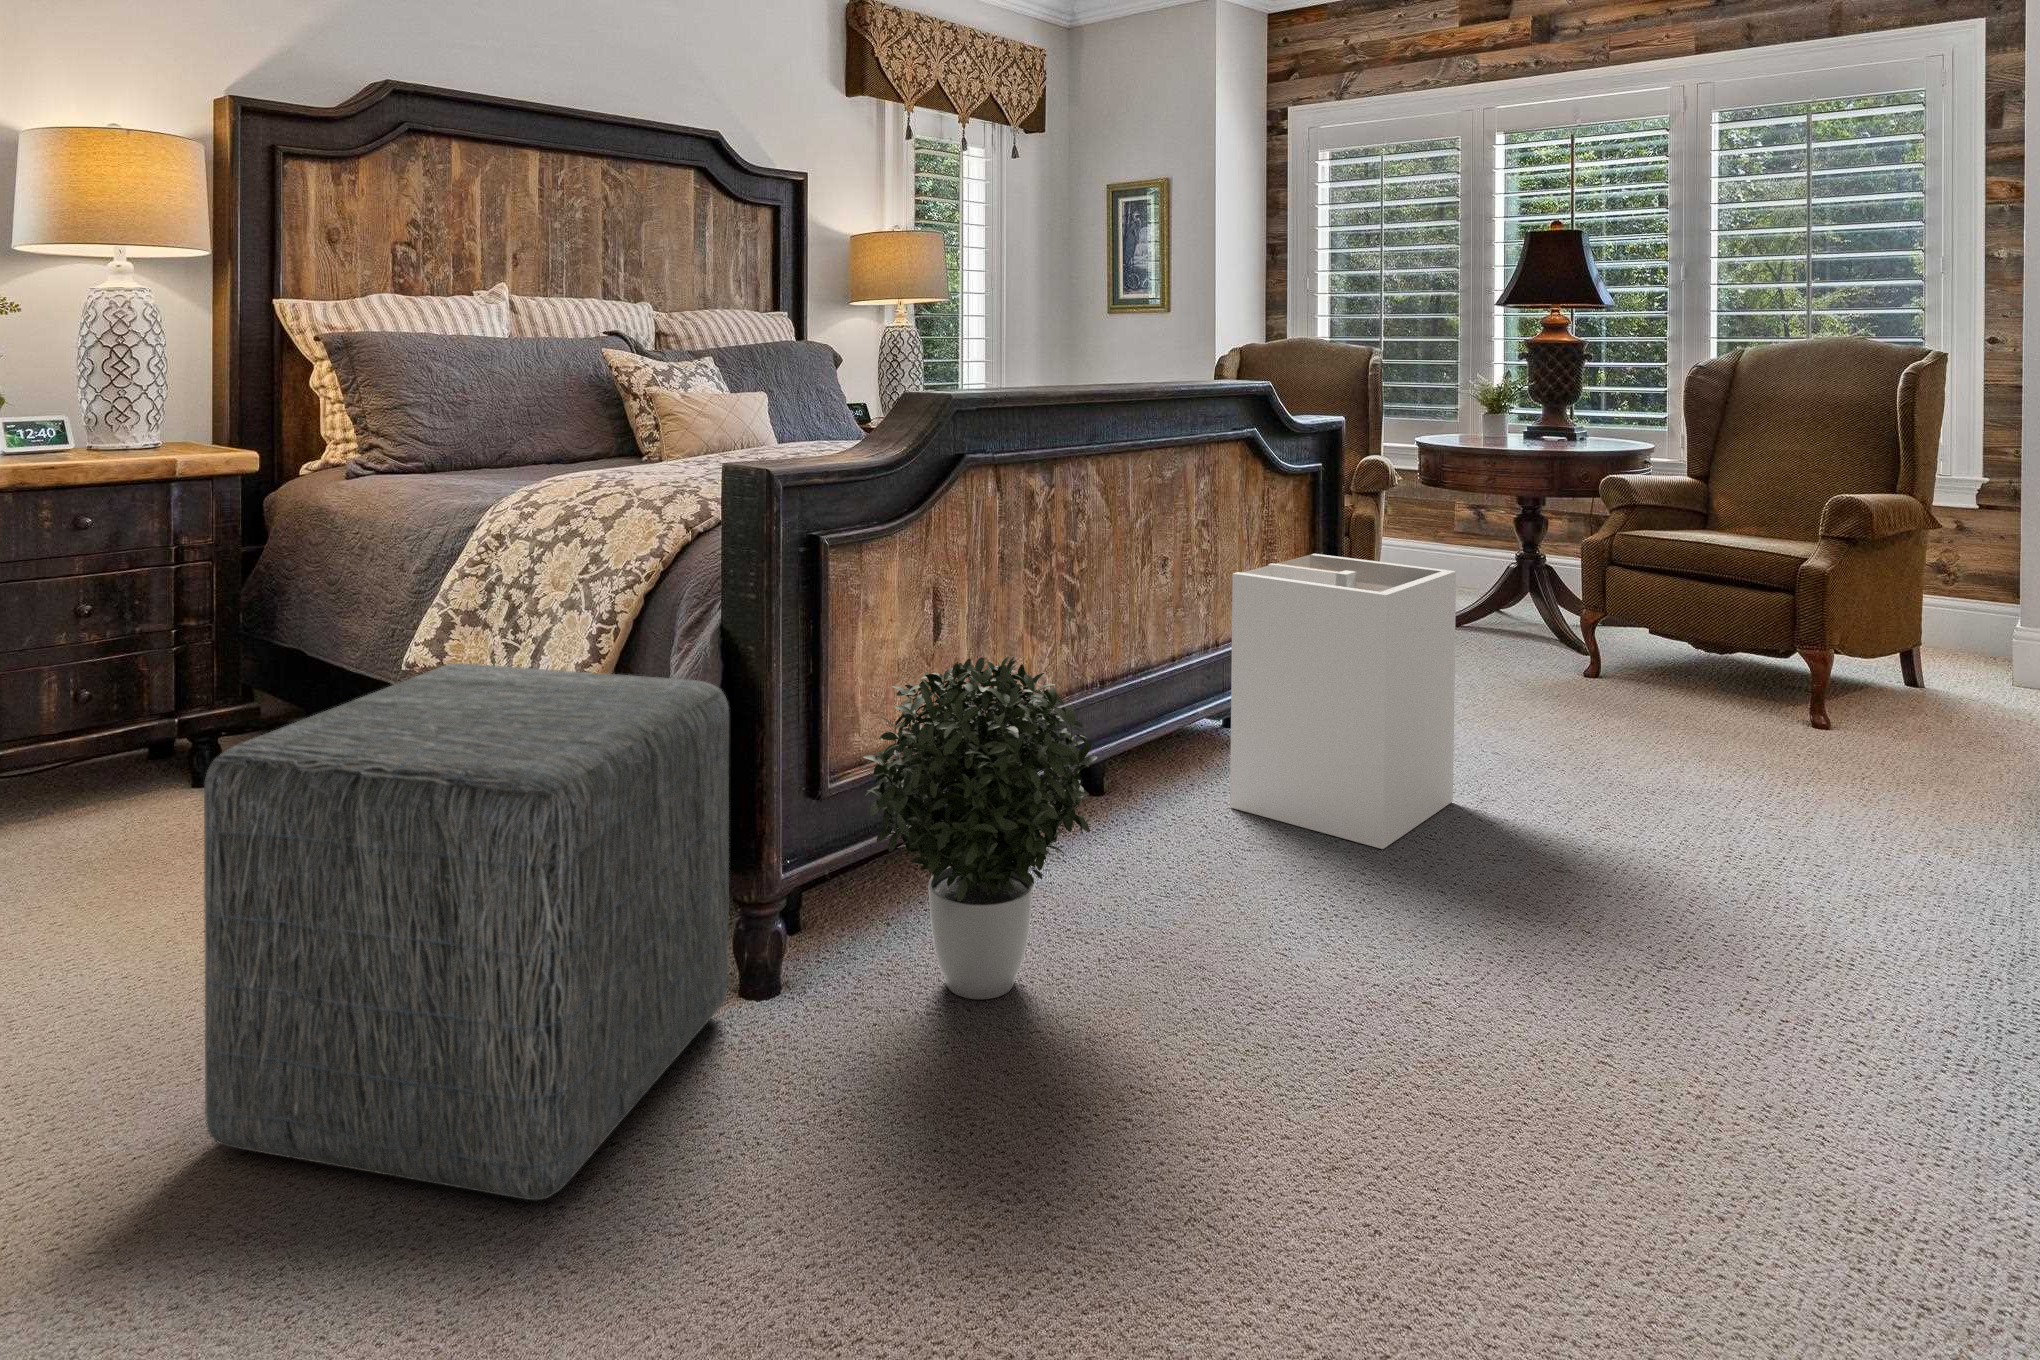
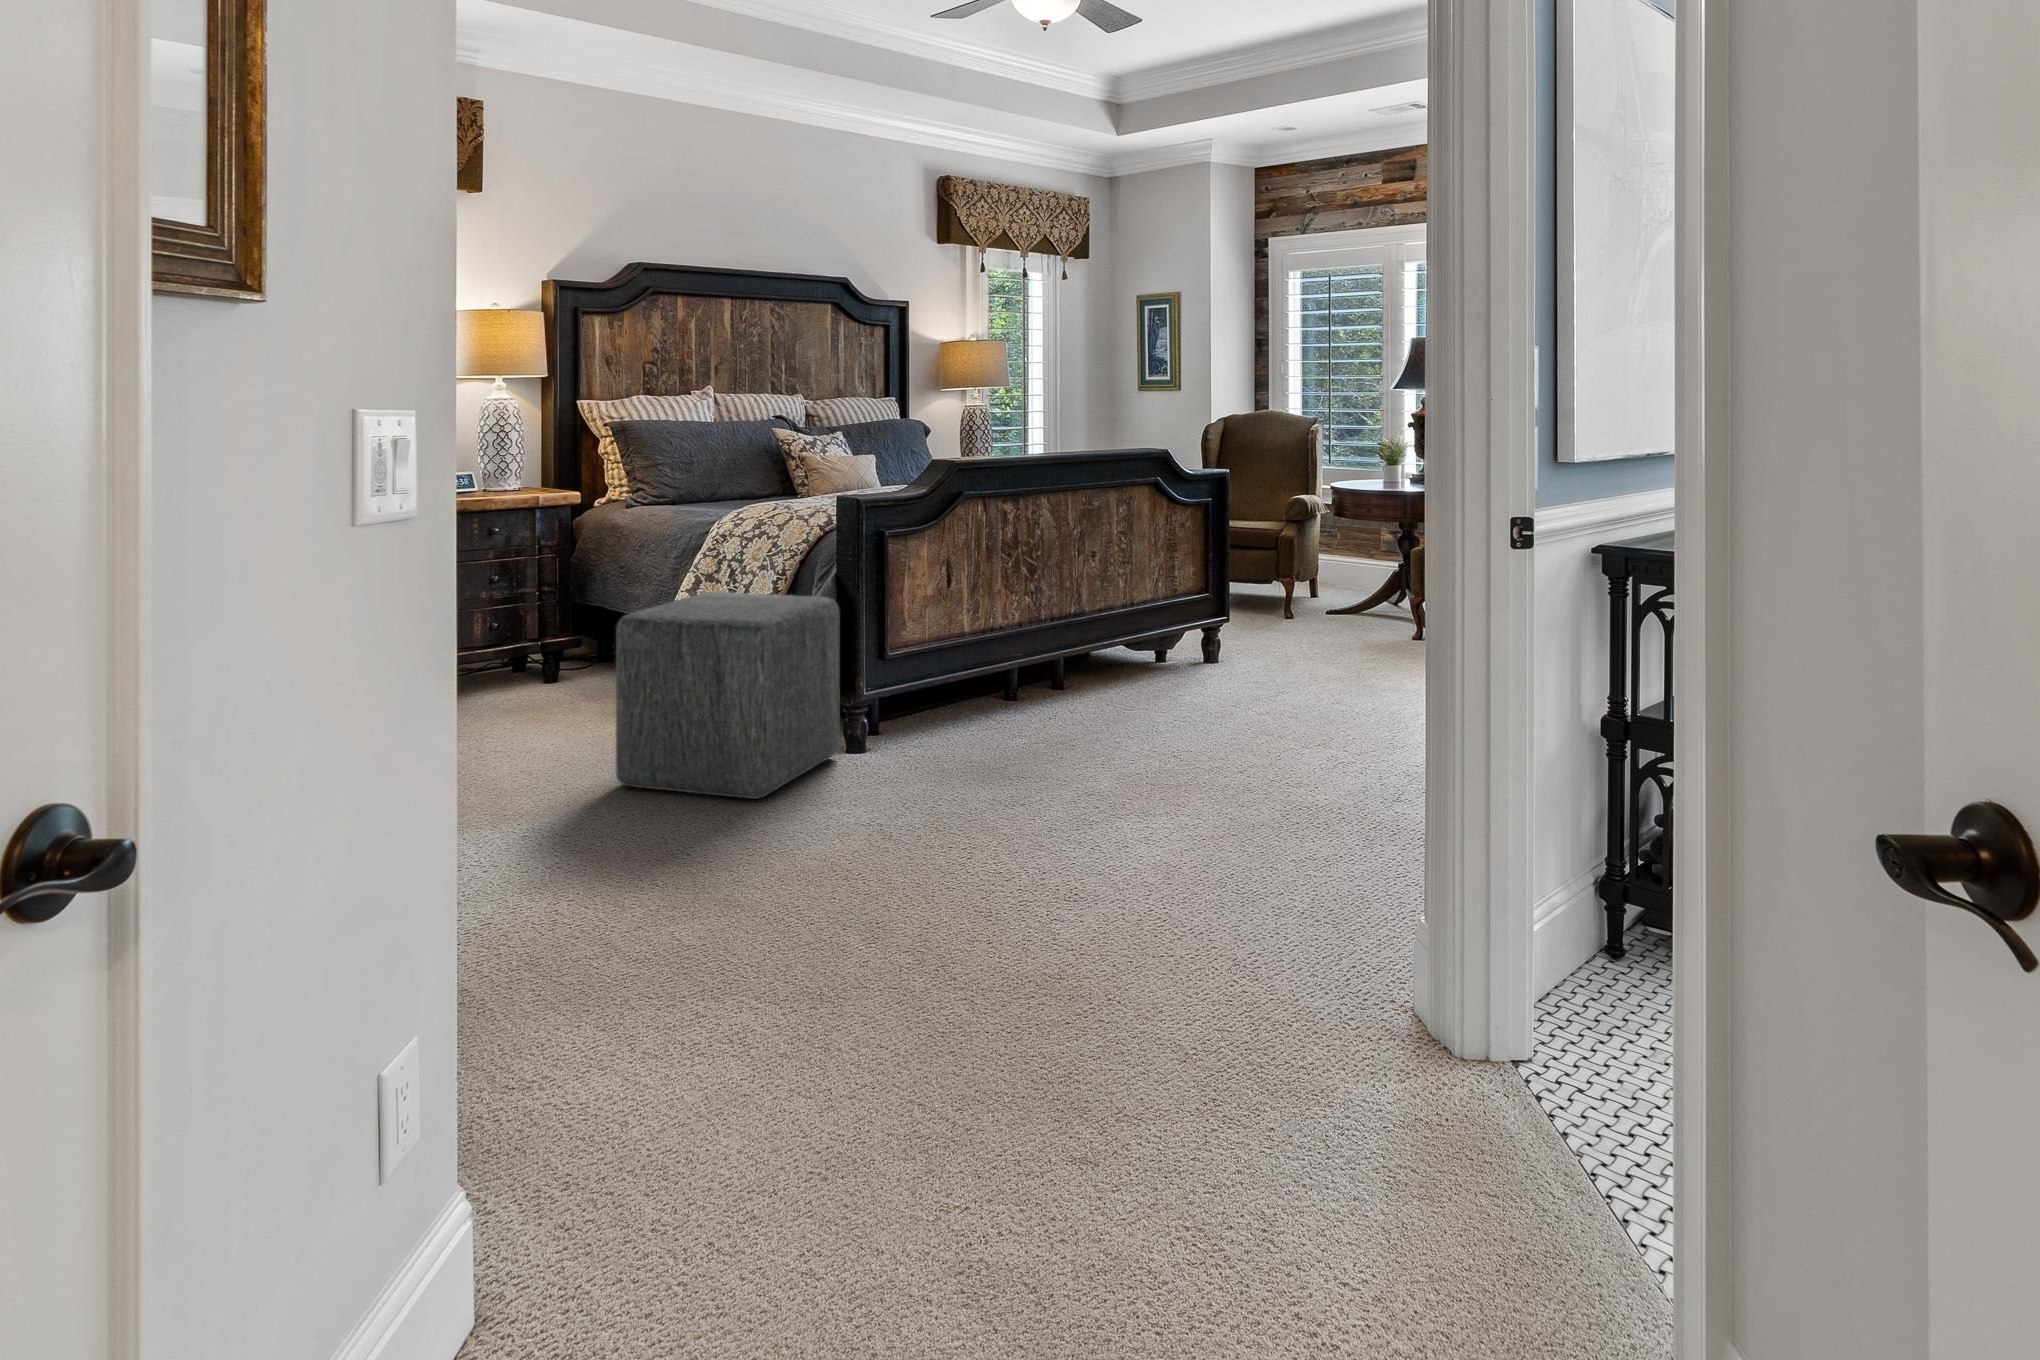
laundry hamper: present [1230,554,1456,849] -> none [1133,550,1266,711]
potted plant: present [863,657,1097,999] -> none [905,590,1019,755]

